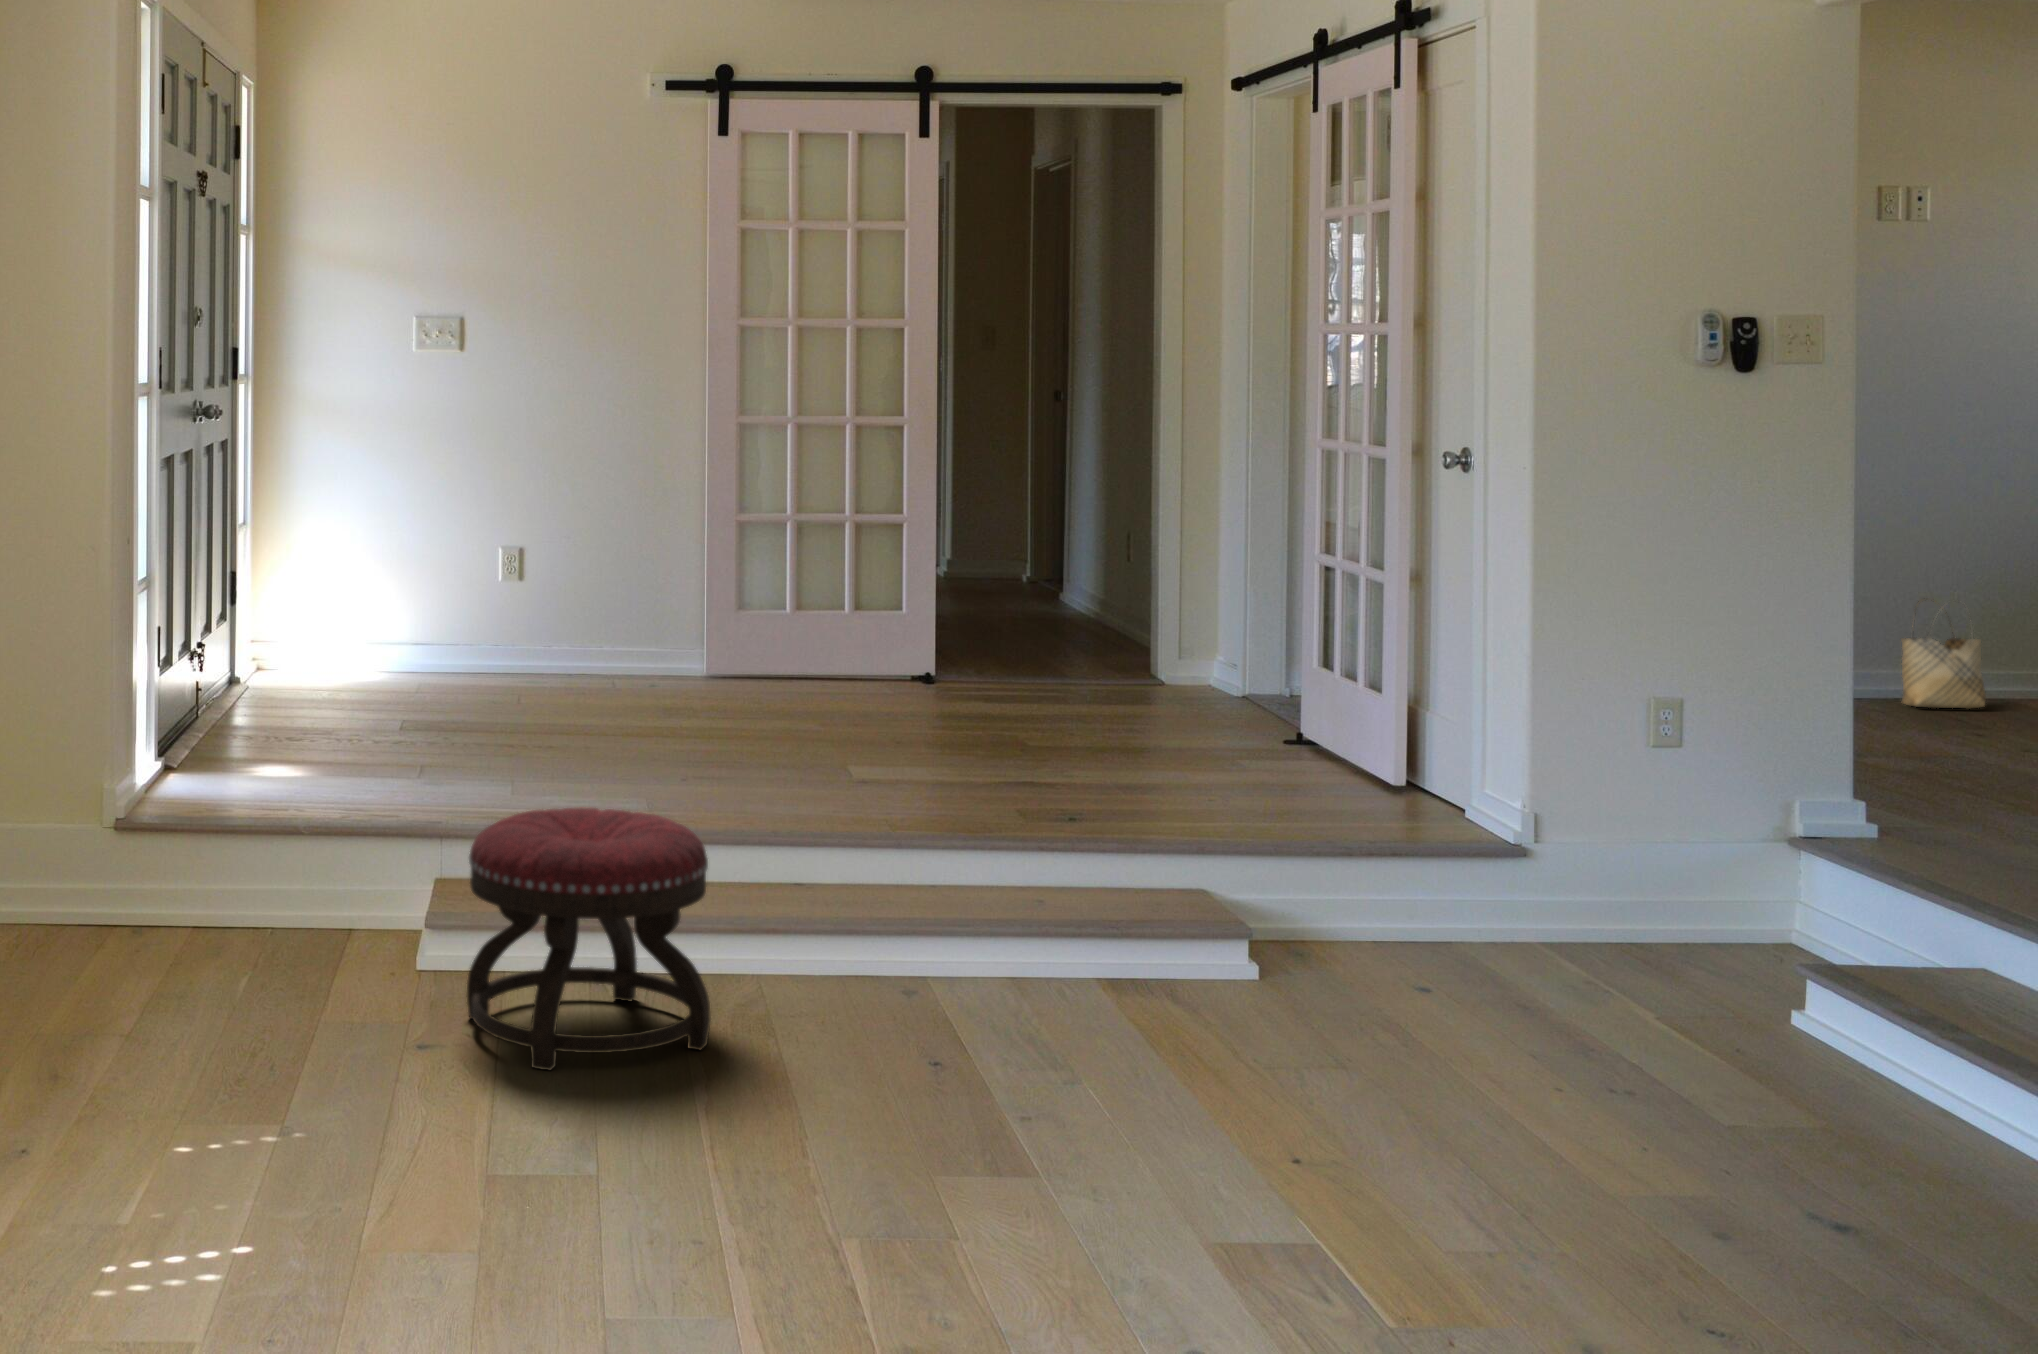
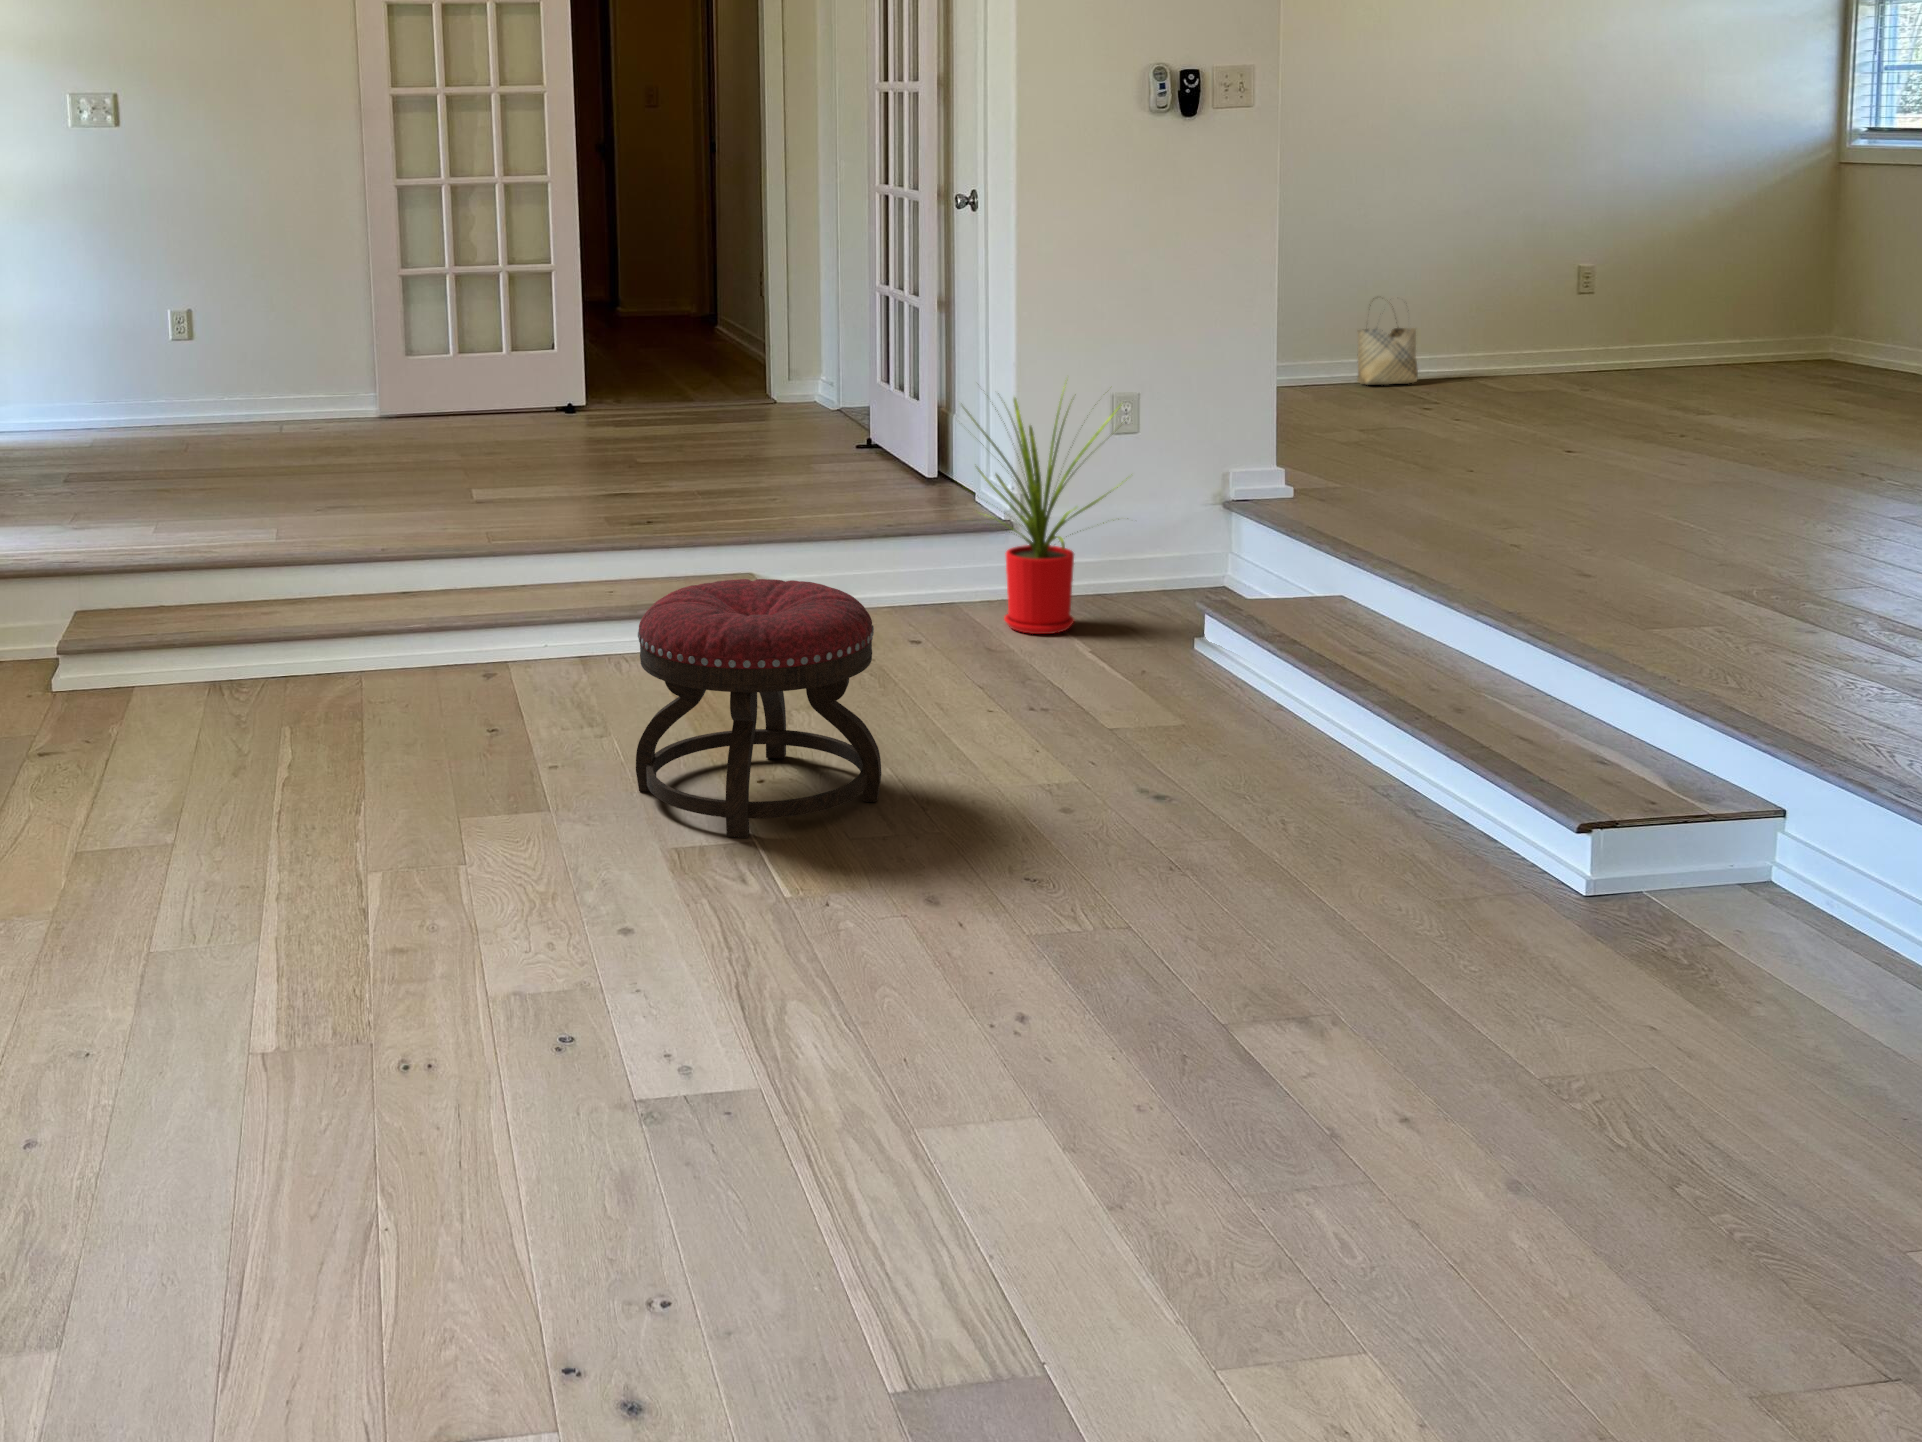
house plant: none [1454,673,1709,991] -> present [952,397,1127,634]
ottoman: present [467,807,710,1070] -> present [636,579,881,838]

